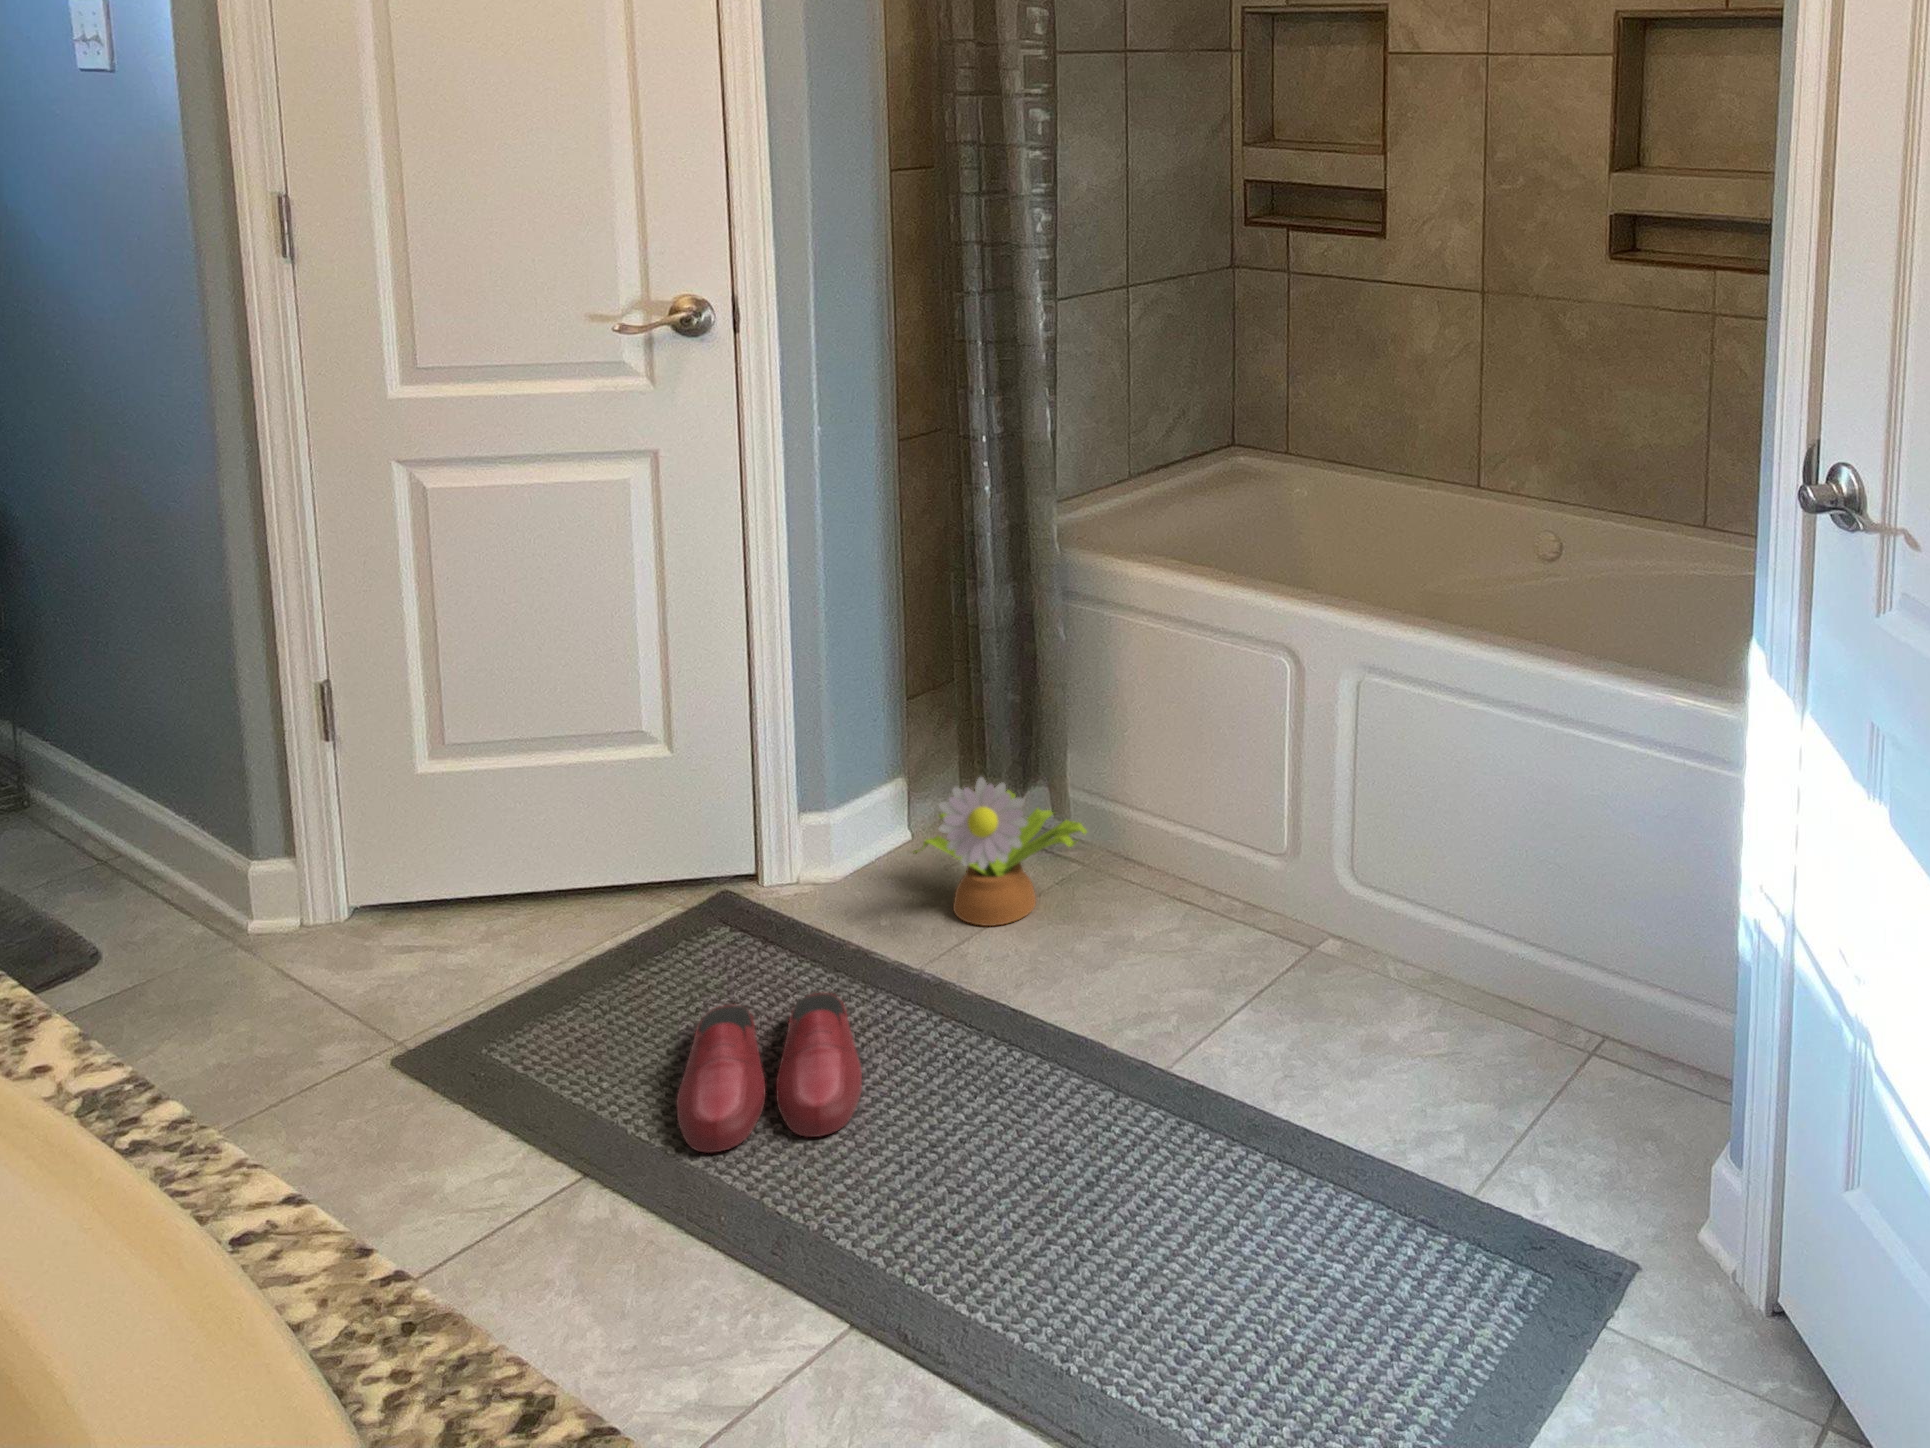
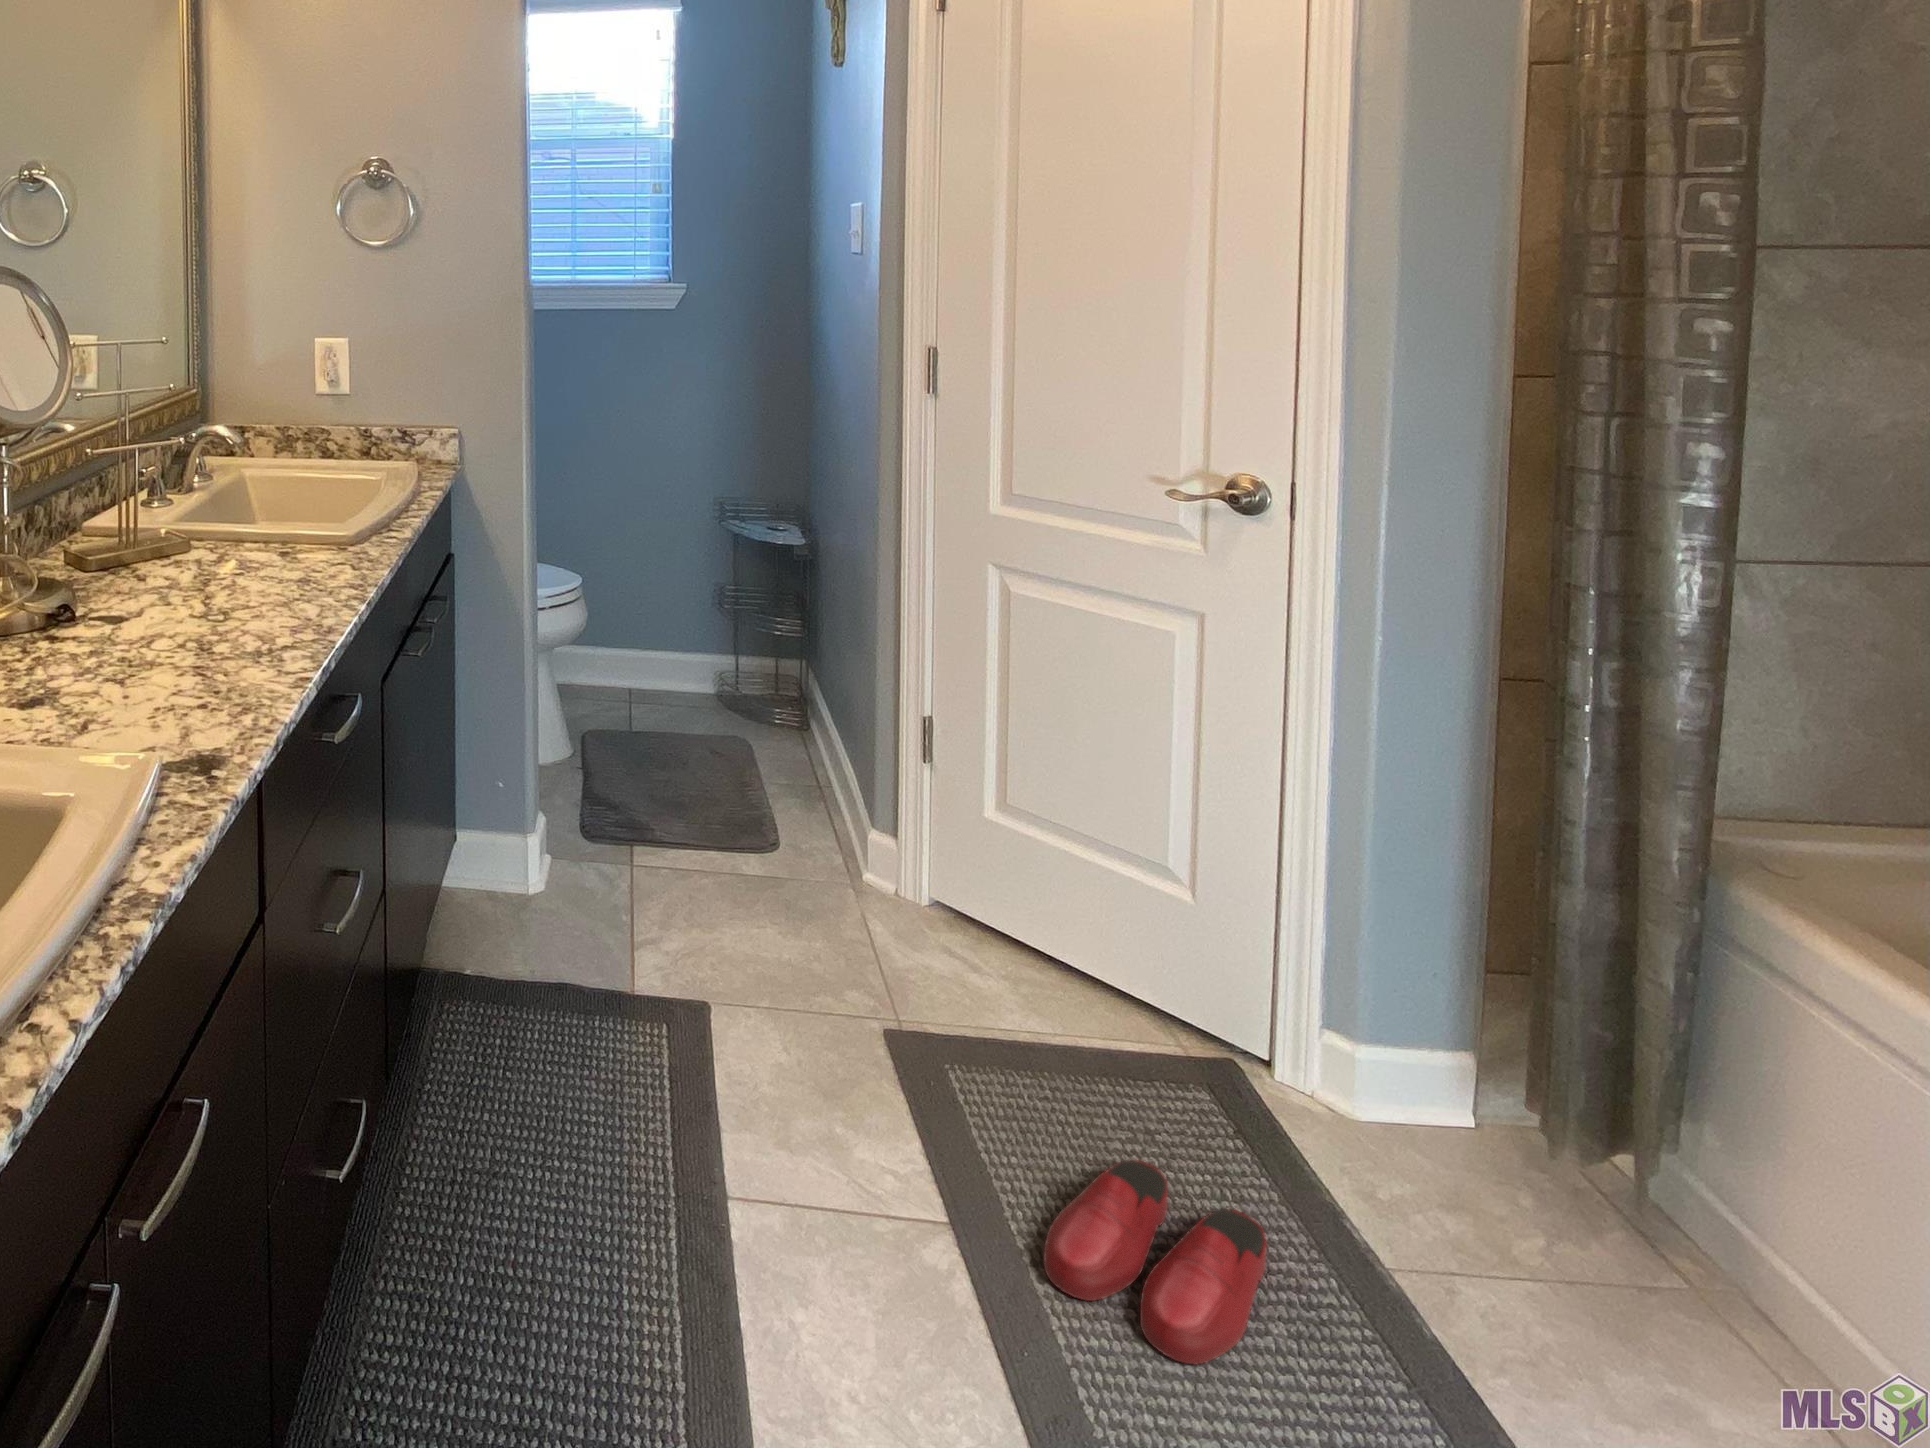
decorative plant: present [913,777,1087,926] -> none [1424,1096,1703,1303]

